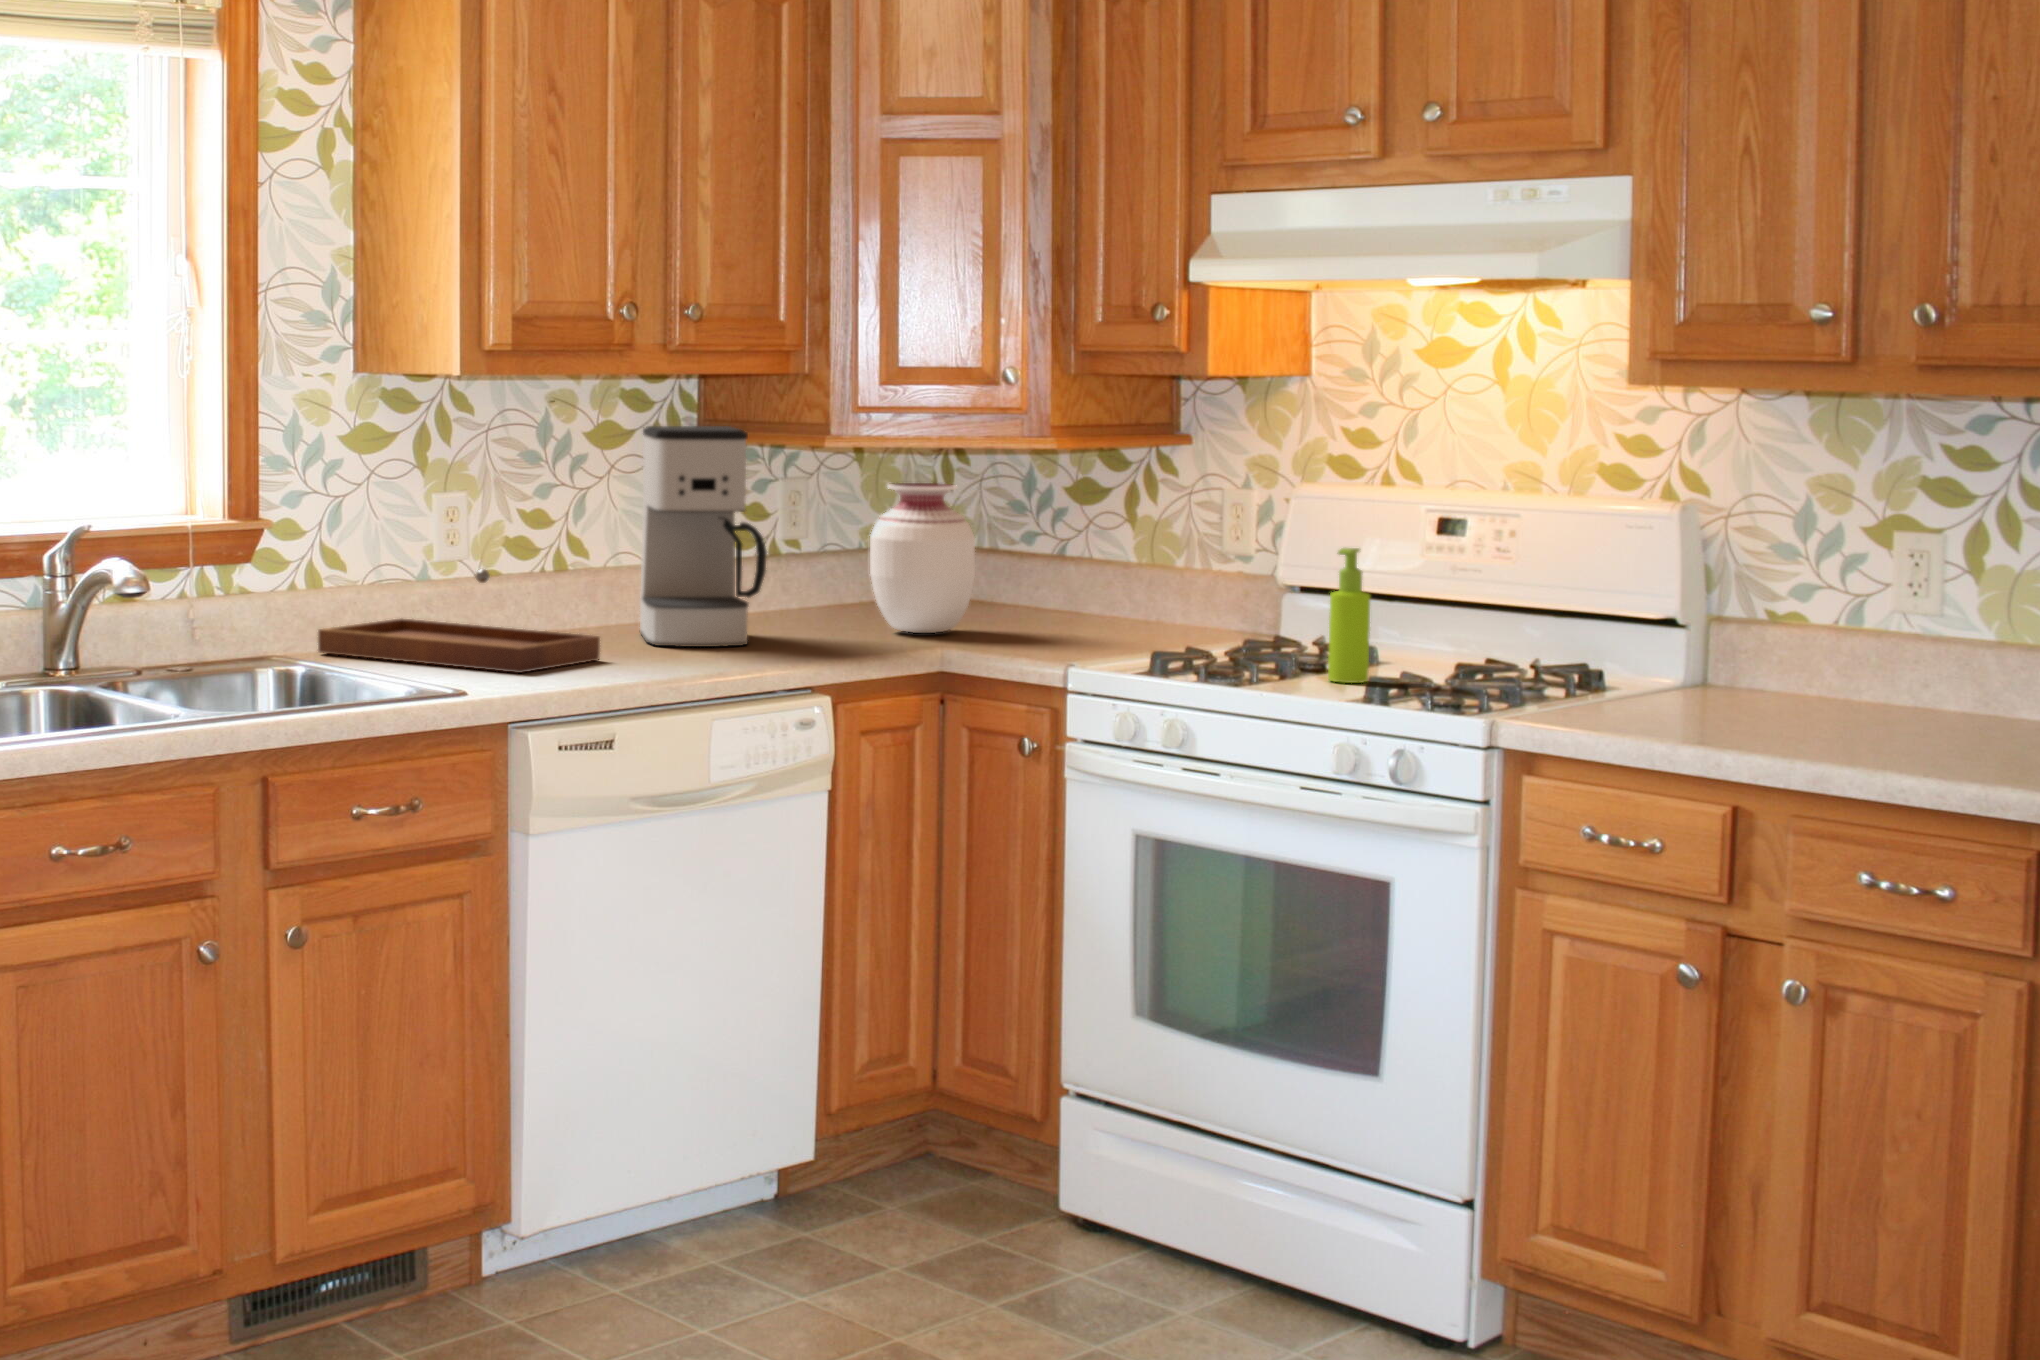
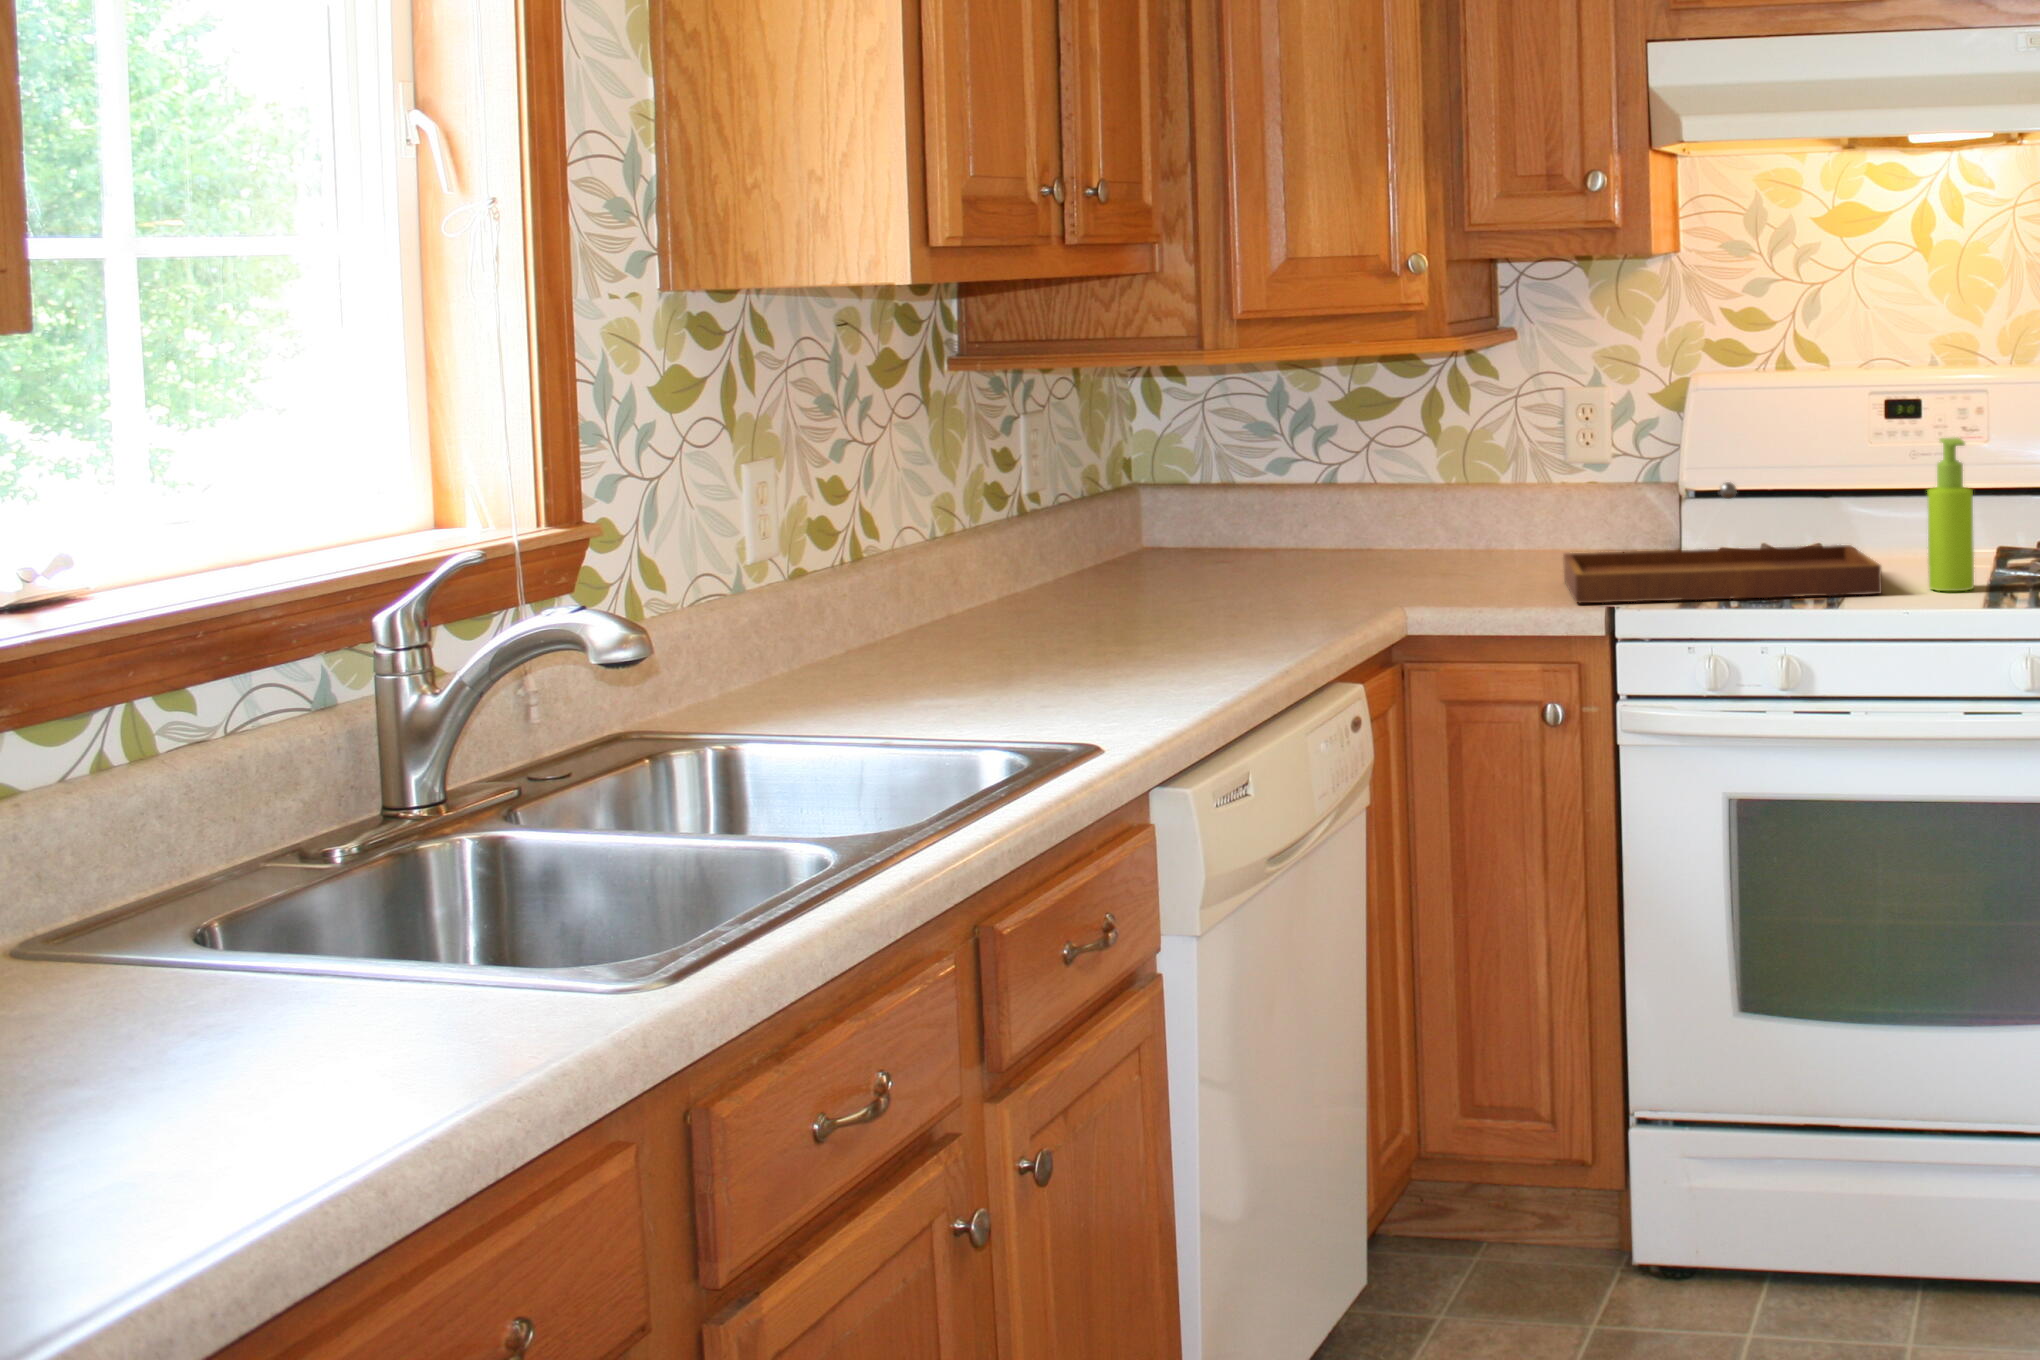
coffee maker: present [640,426,767,647] -> none [1016,348,1213,651]
vase: present [870,483,975,633] -> none [1260,405,1392,591]
tray: present [318,569,600,673] -> present [1563,482,1882,603]

